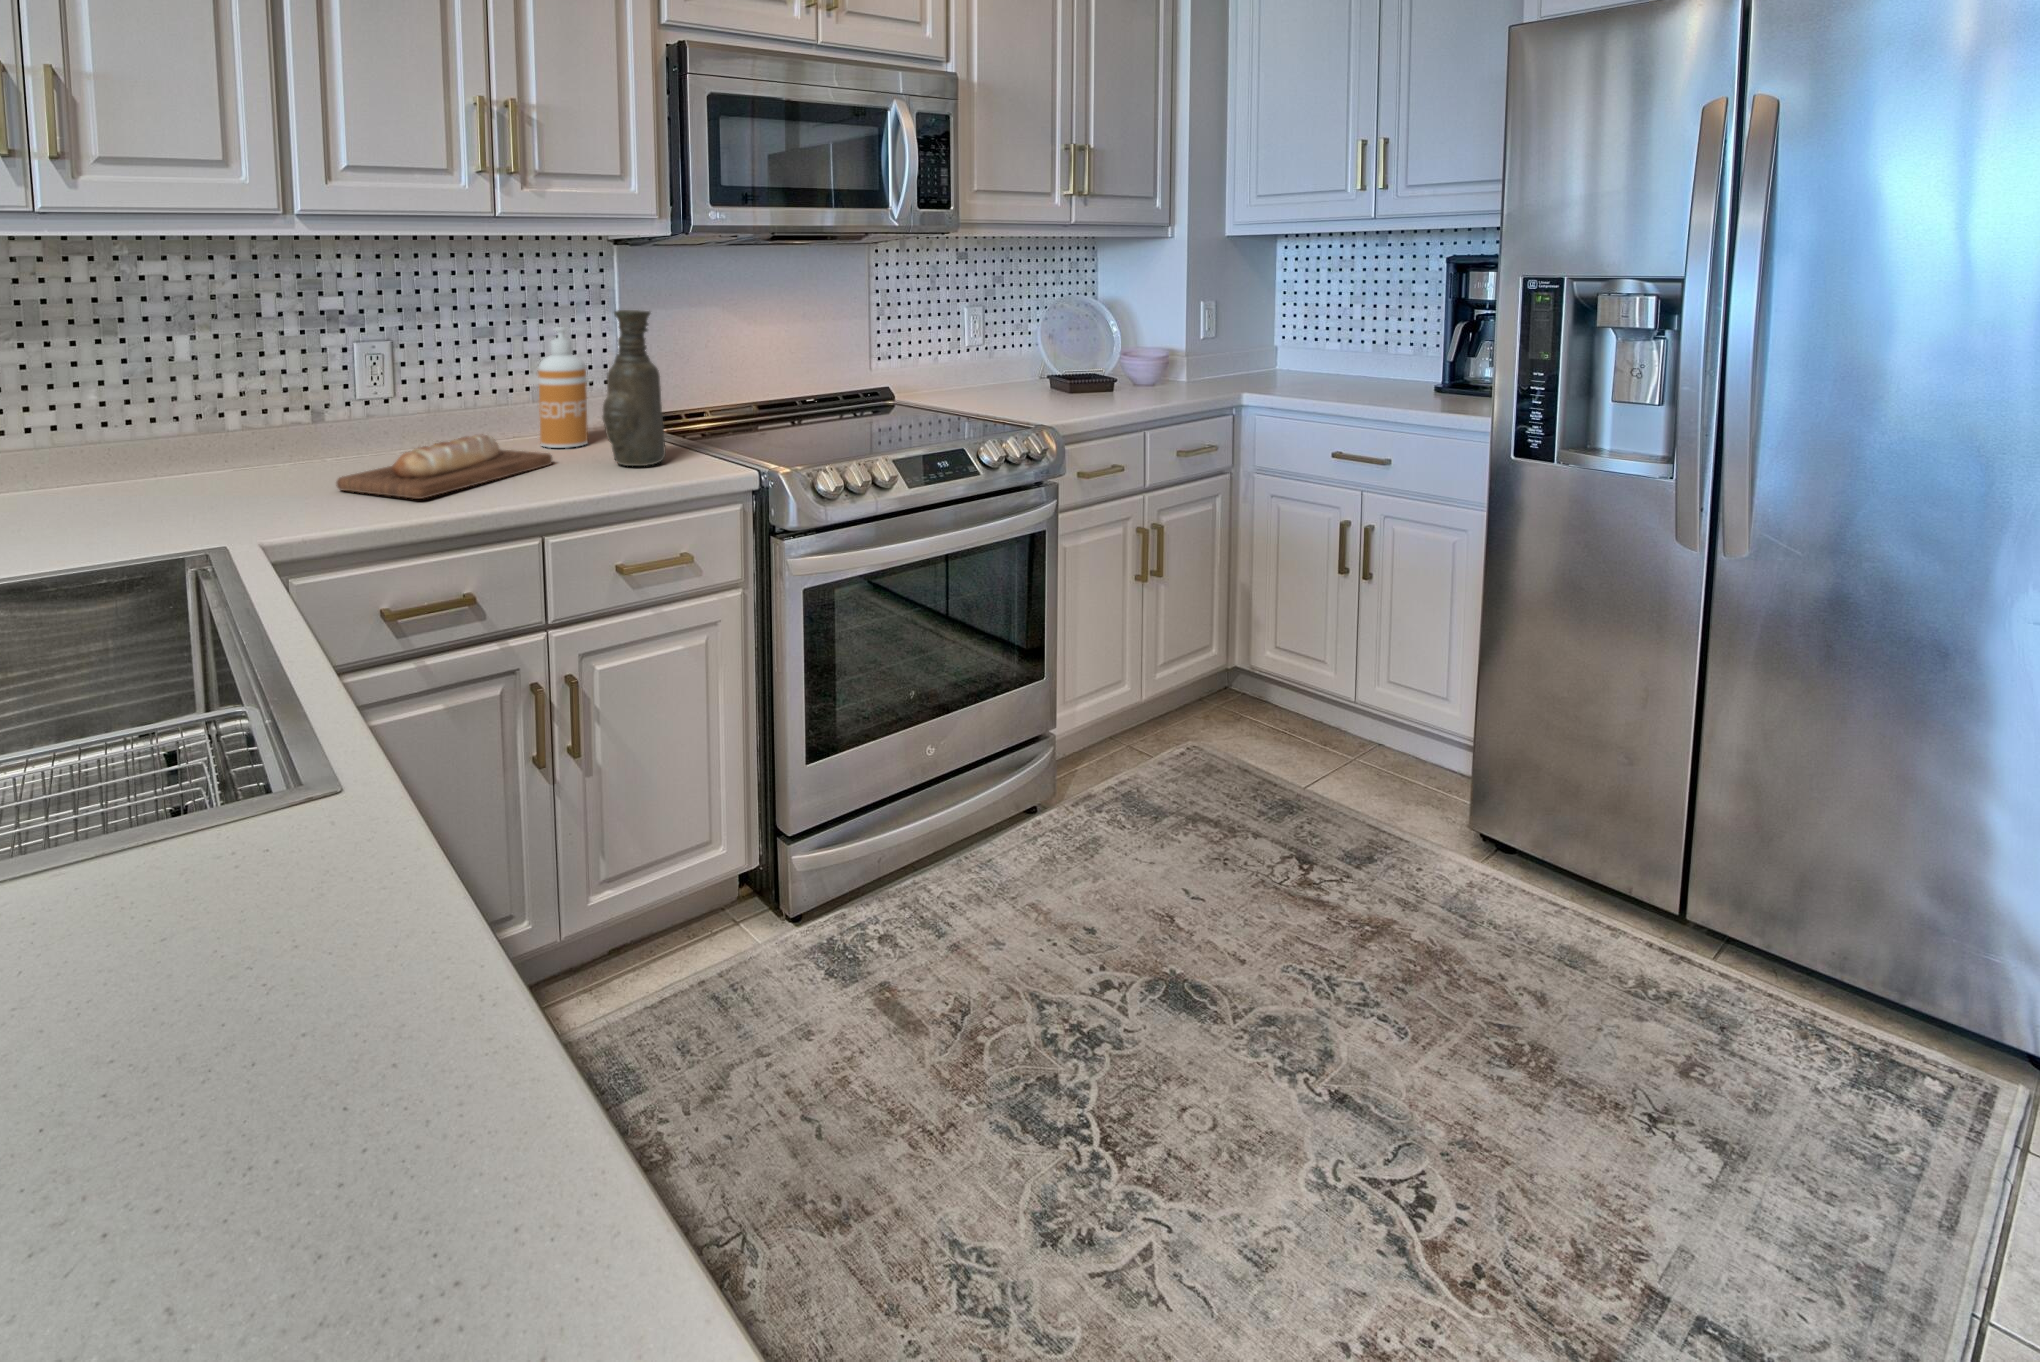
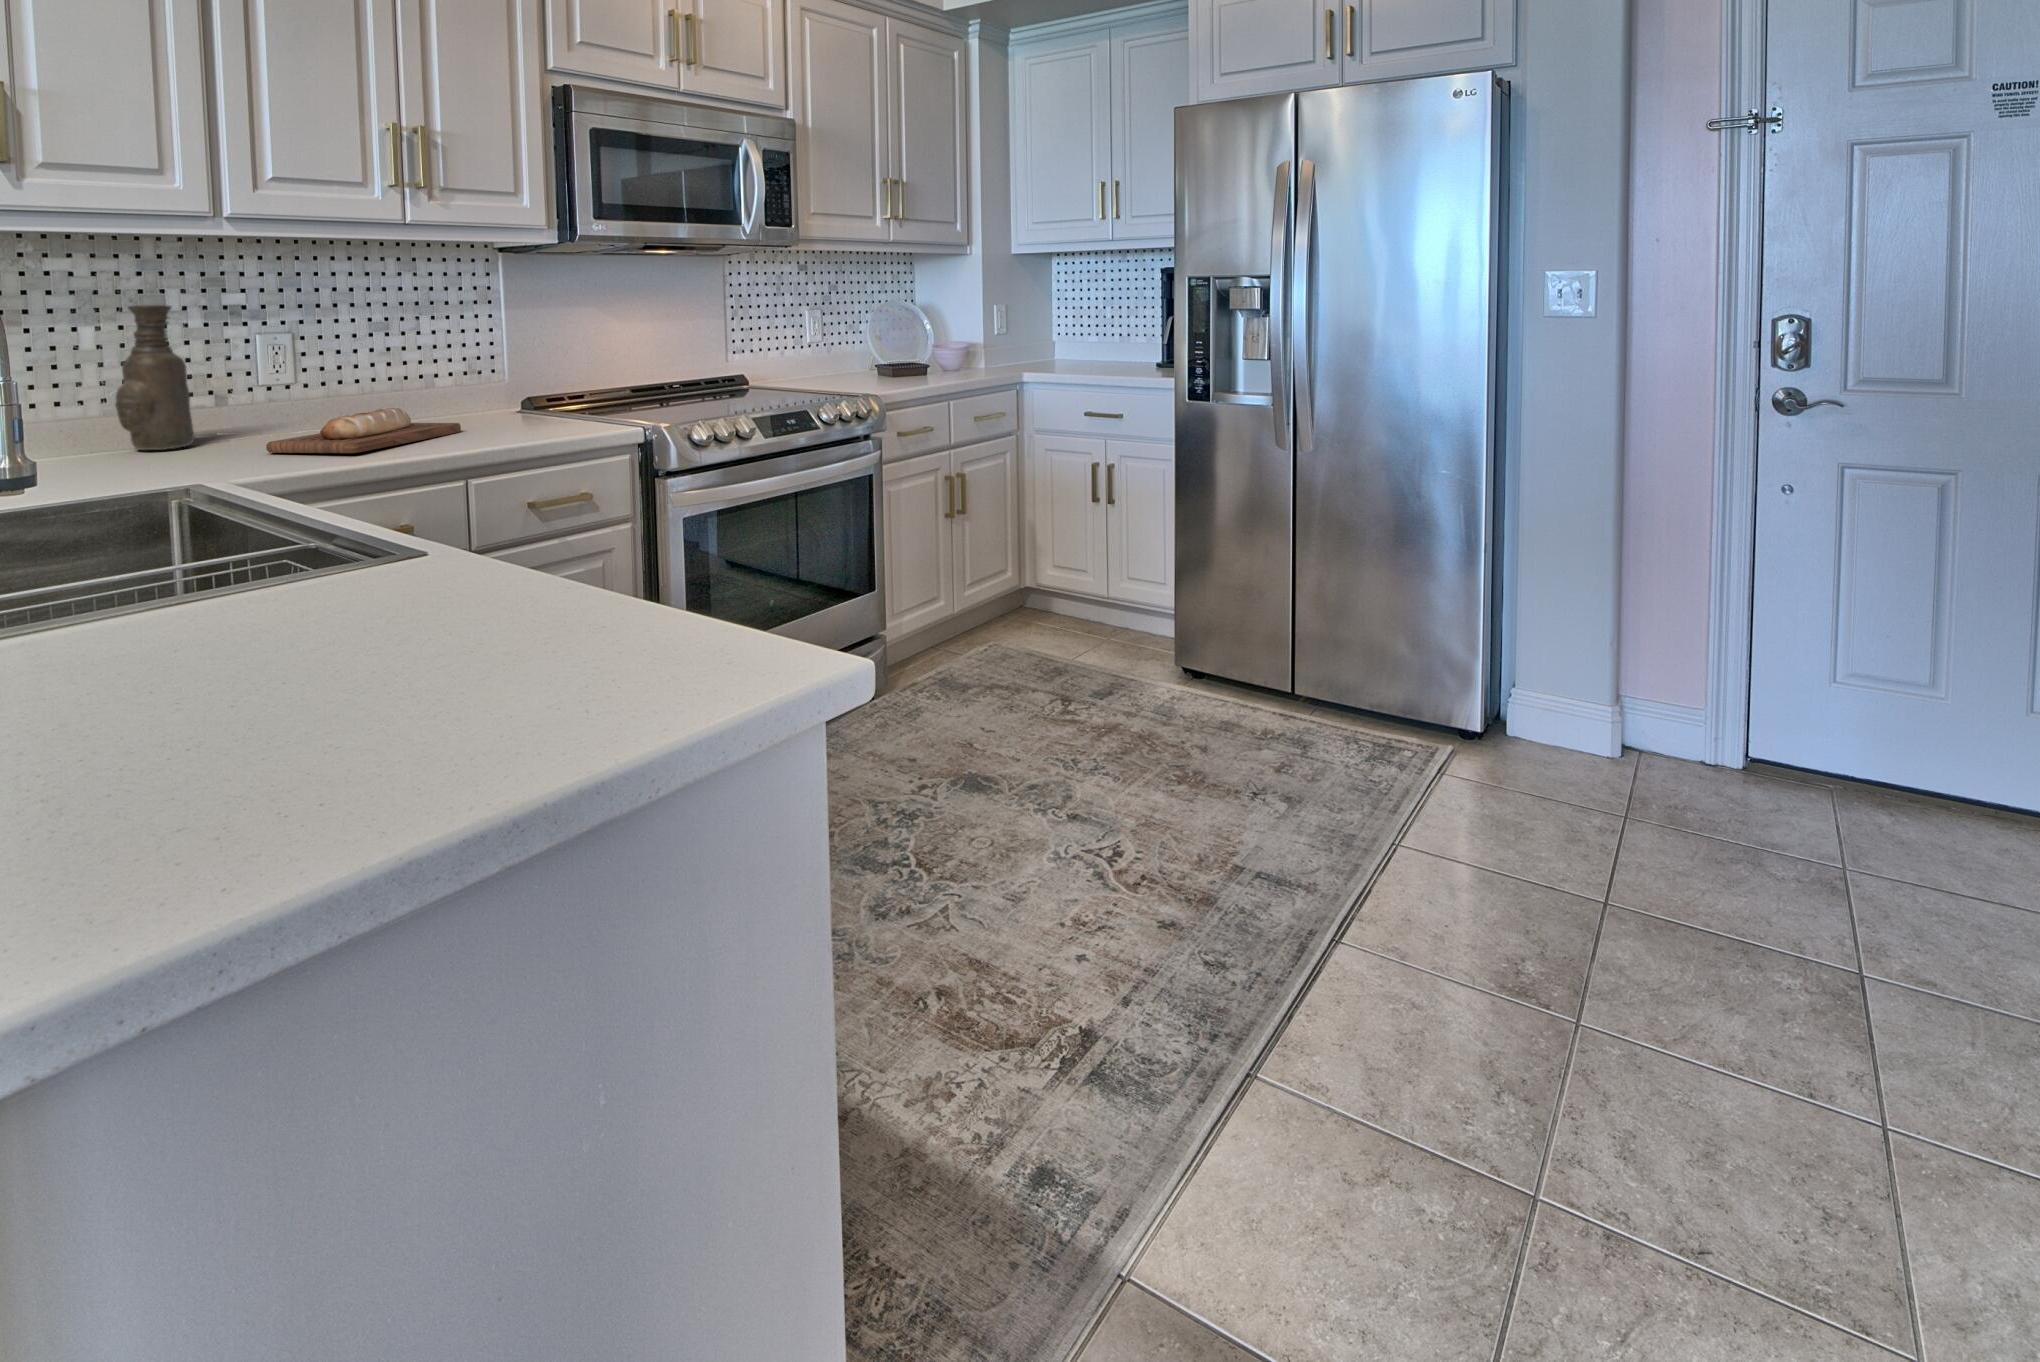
vase: present [602,310,666,466] -> present [115,305,194,450]
soap dispenser: present [538,327,588,448] -> none [438,320,486,423]

